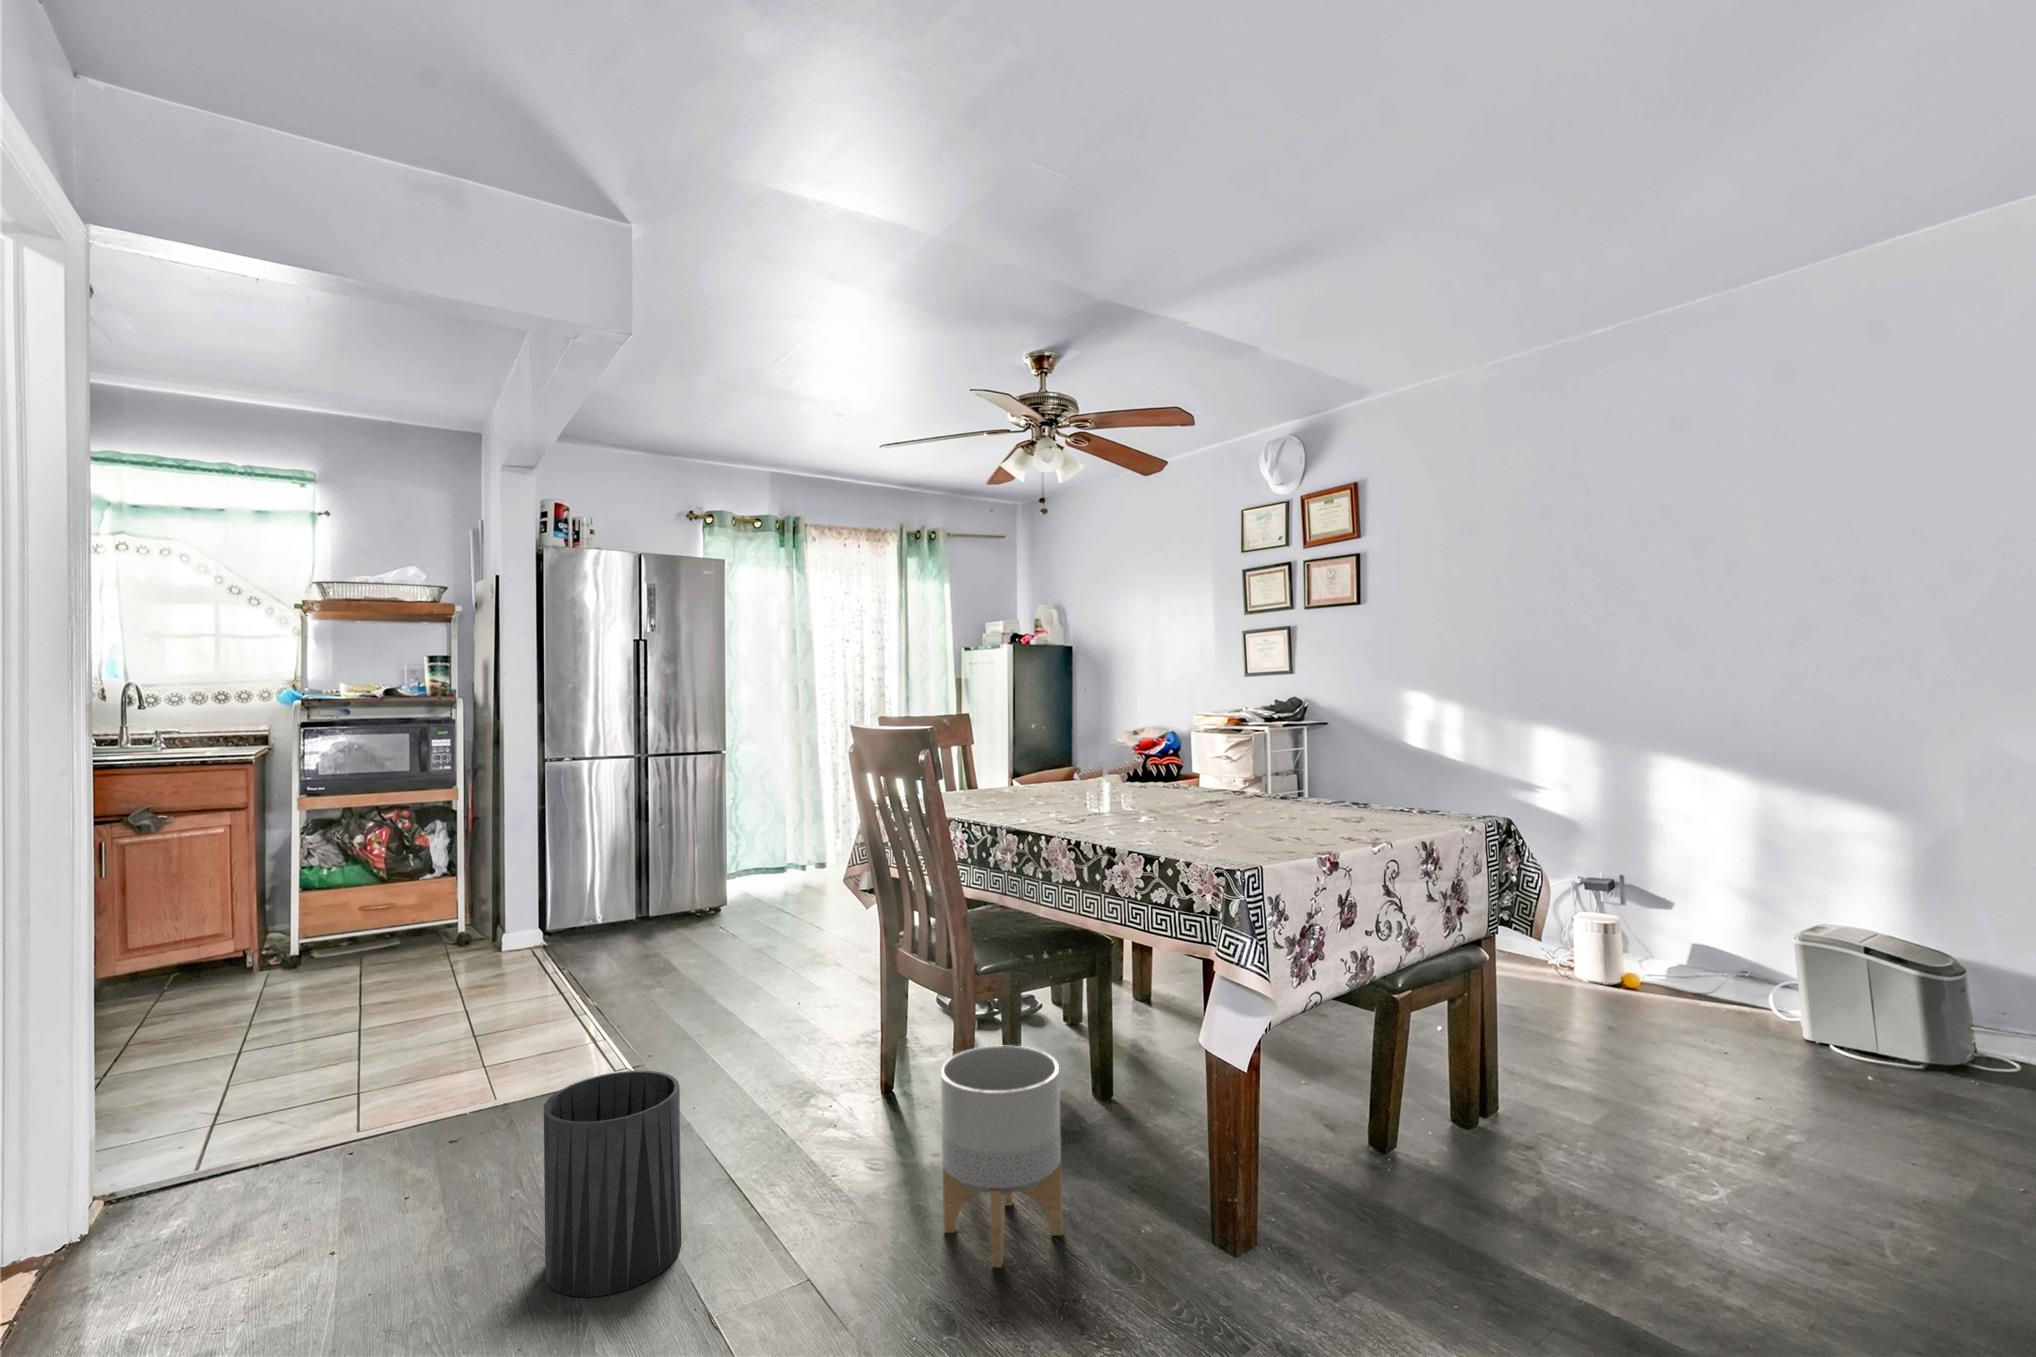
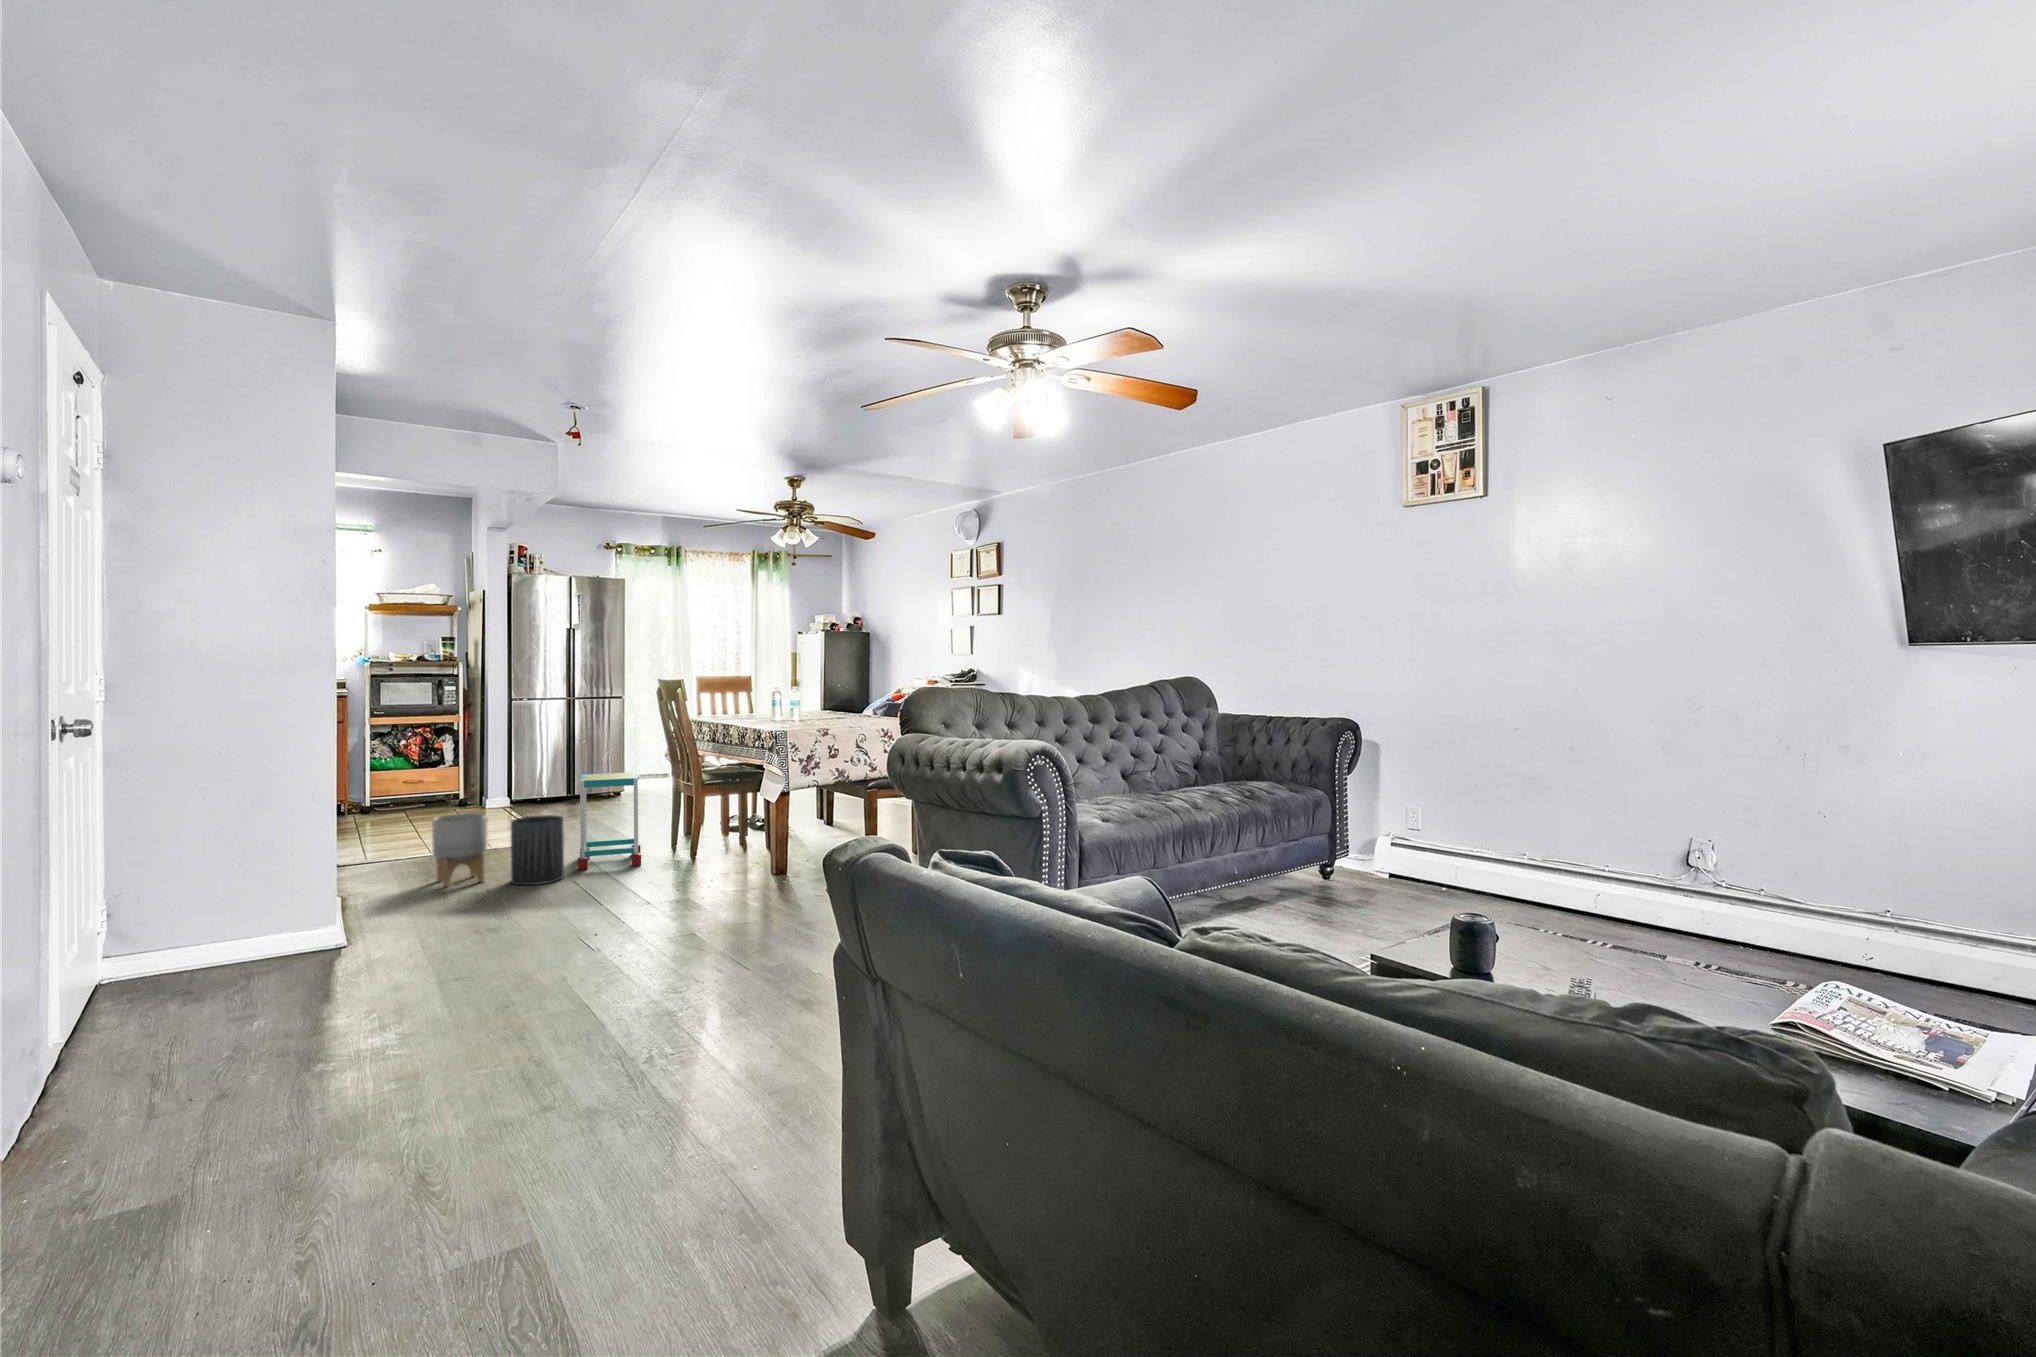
side table: none [701,929,854,1199] -> present [578,772,641,870]
planter: present [941,1046,1062,1268] -> present [432,813,487,887]

